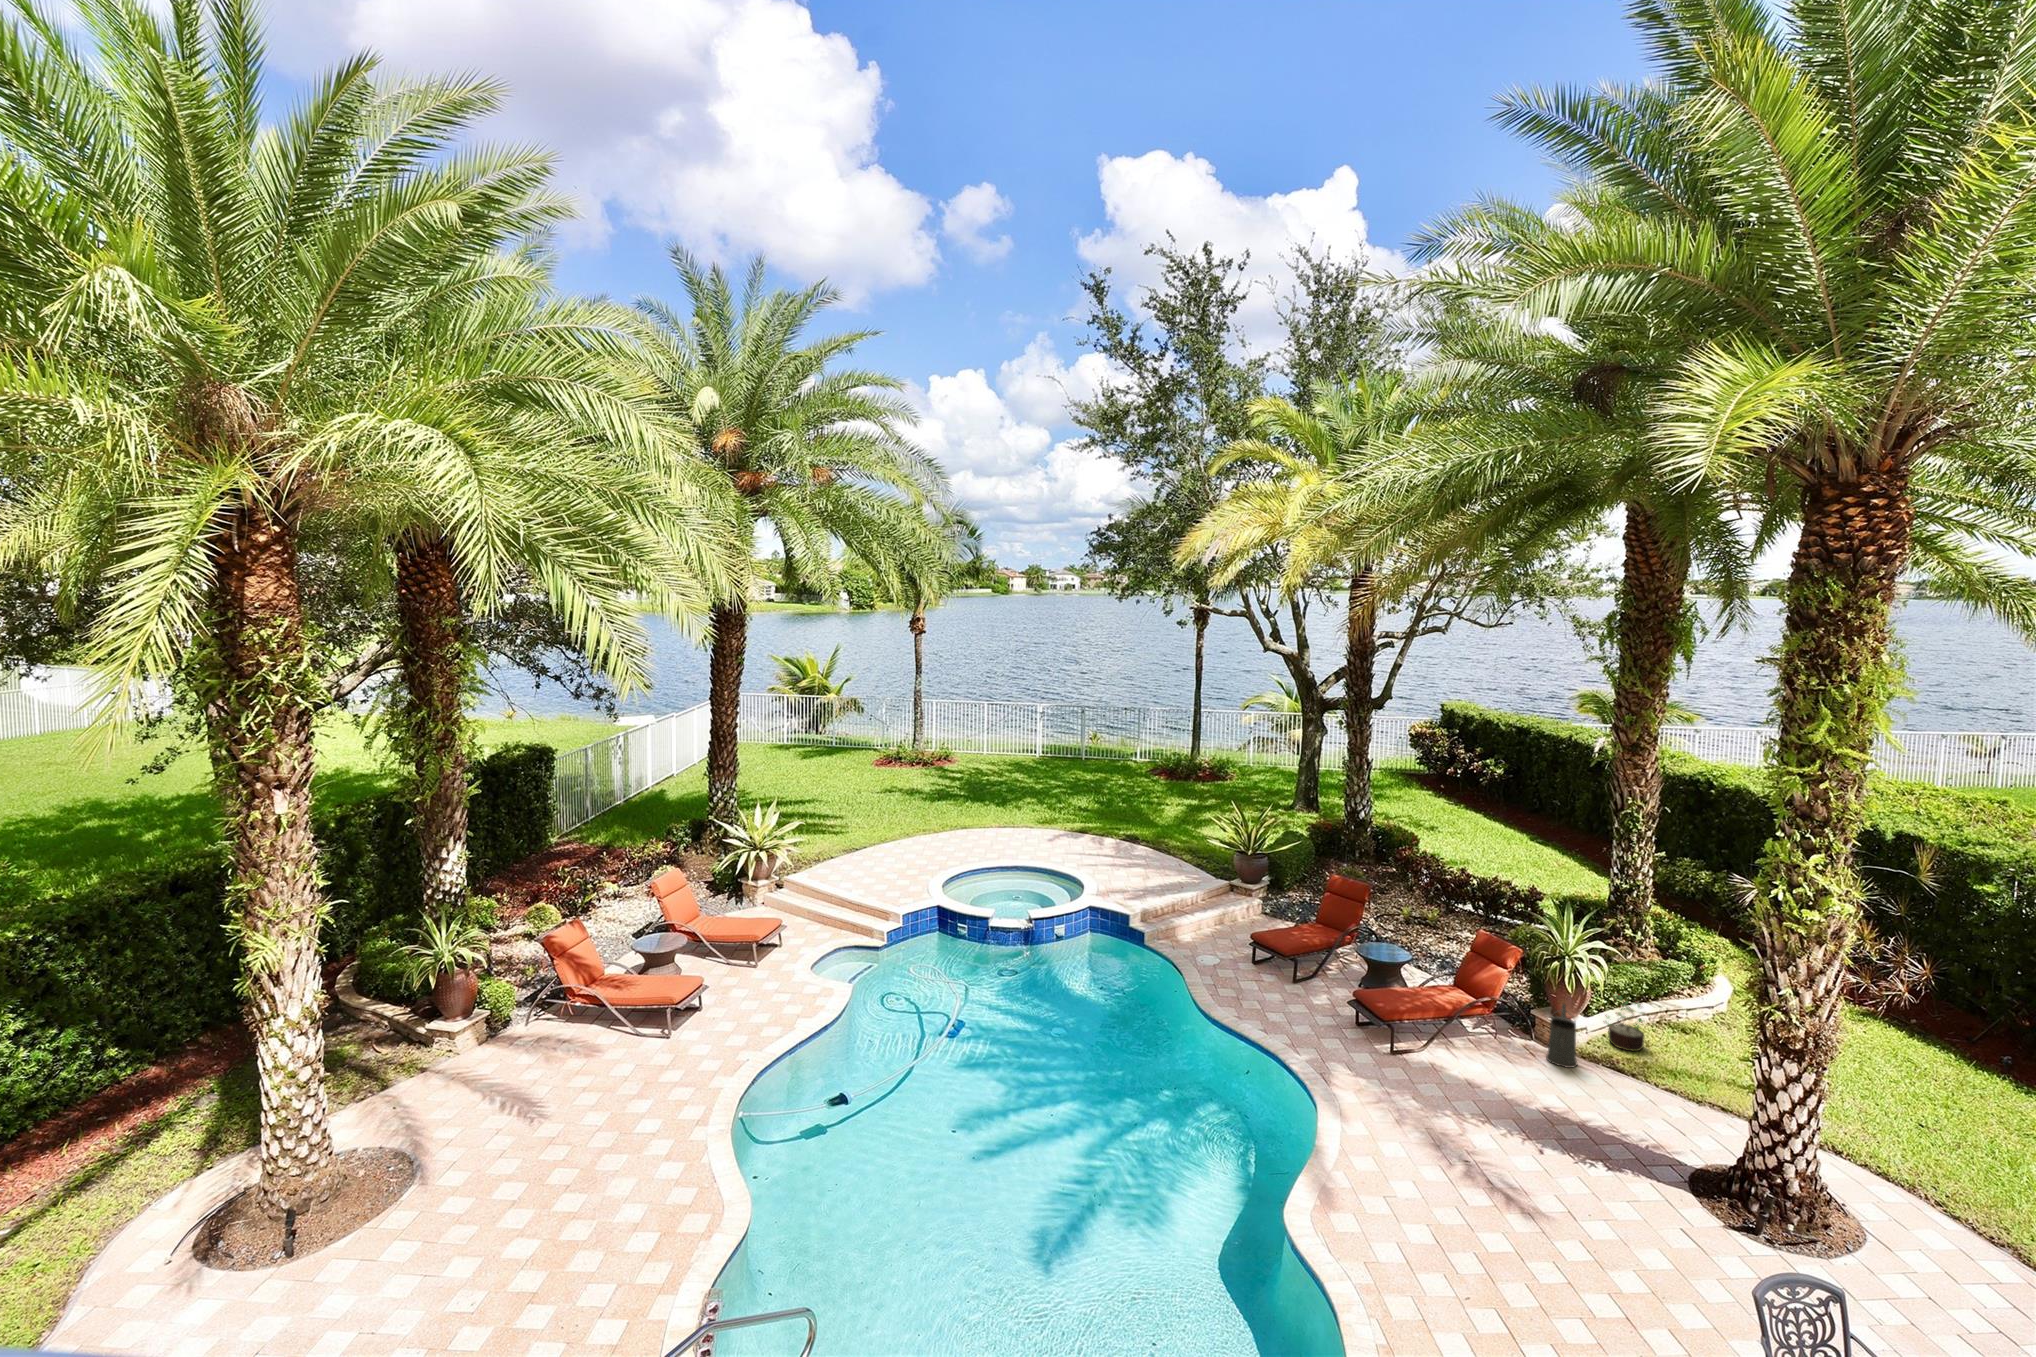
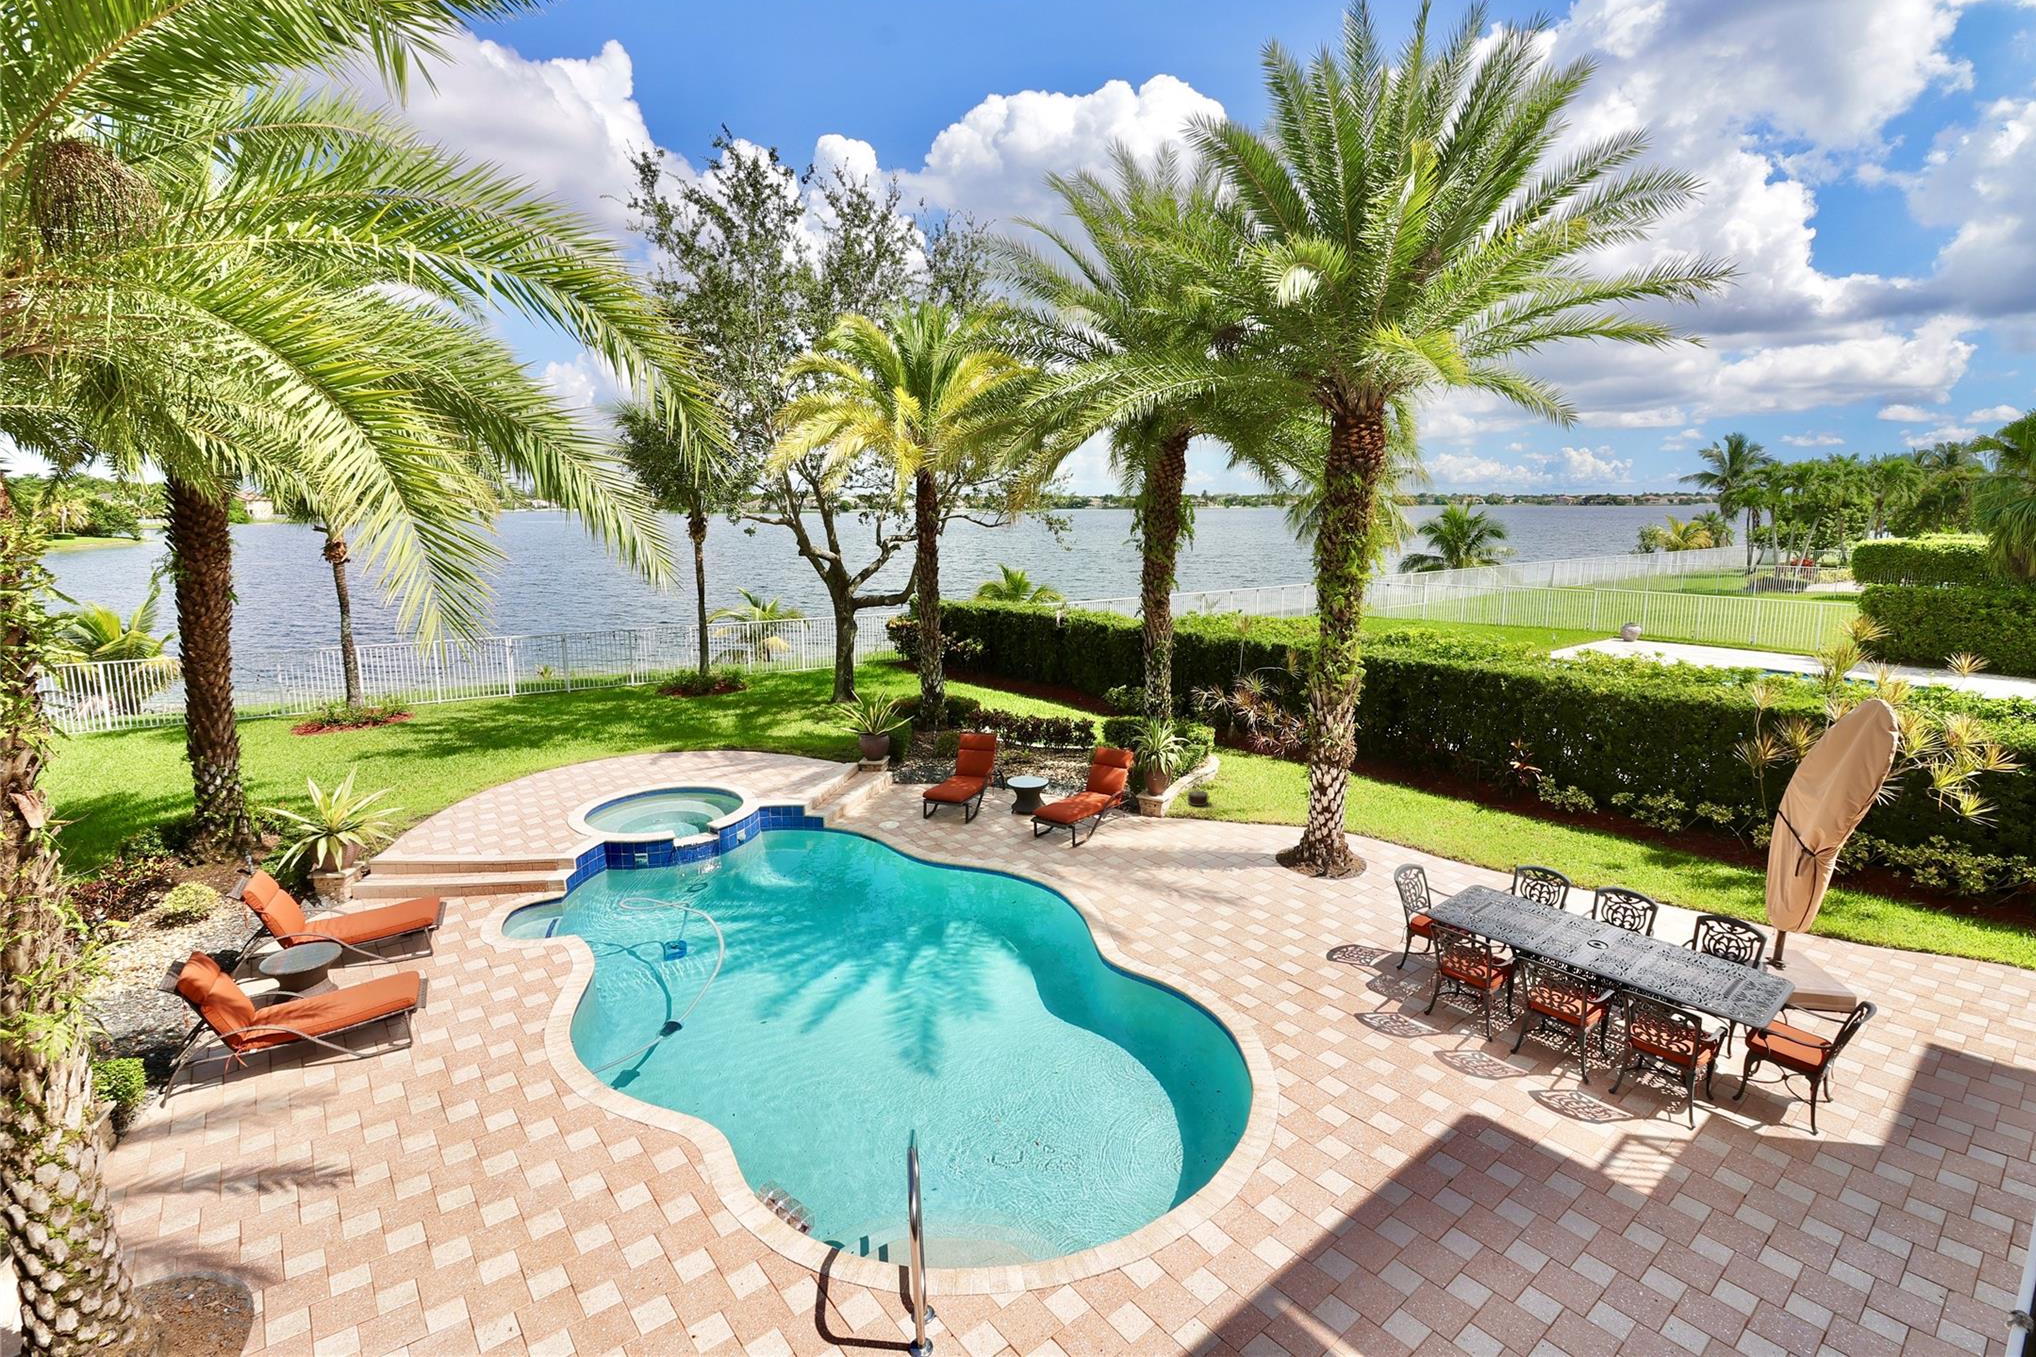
watering can: present [1546,1004,1577,1068] -> none [1167,784,1185,825]

